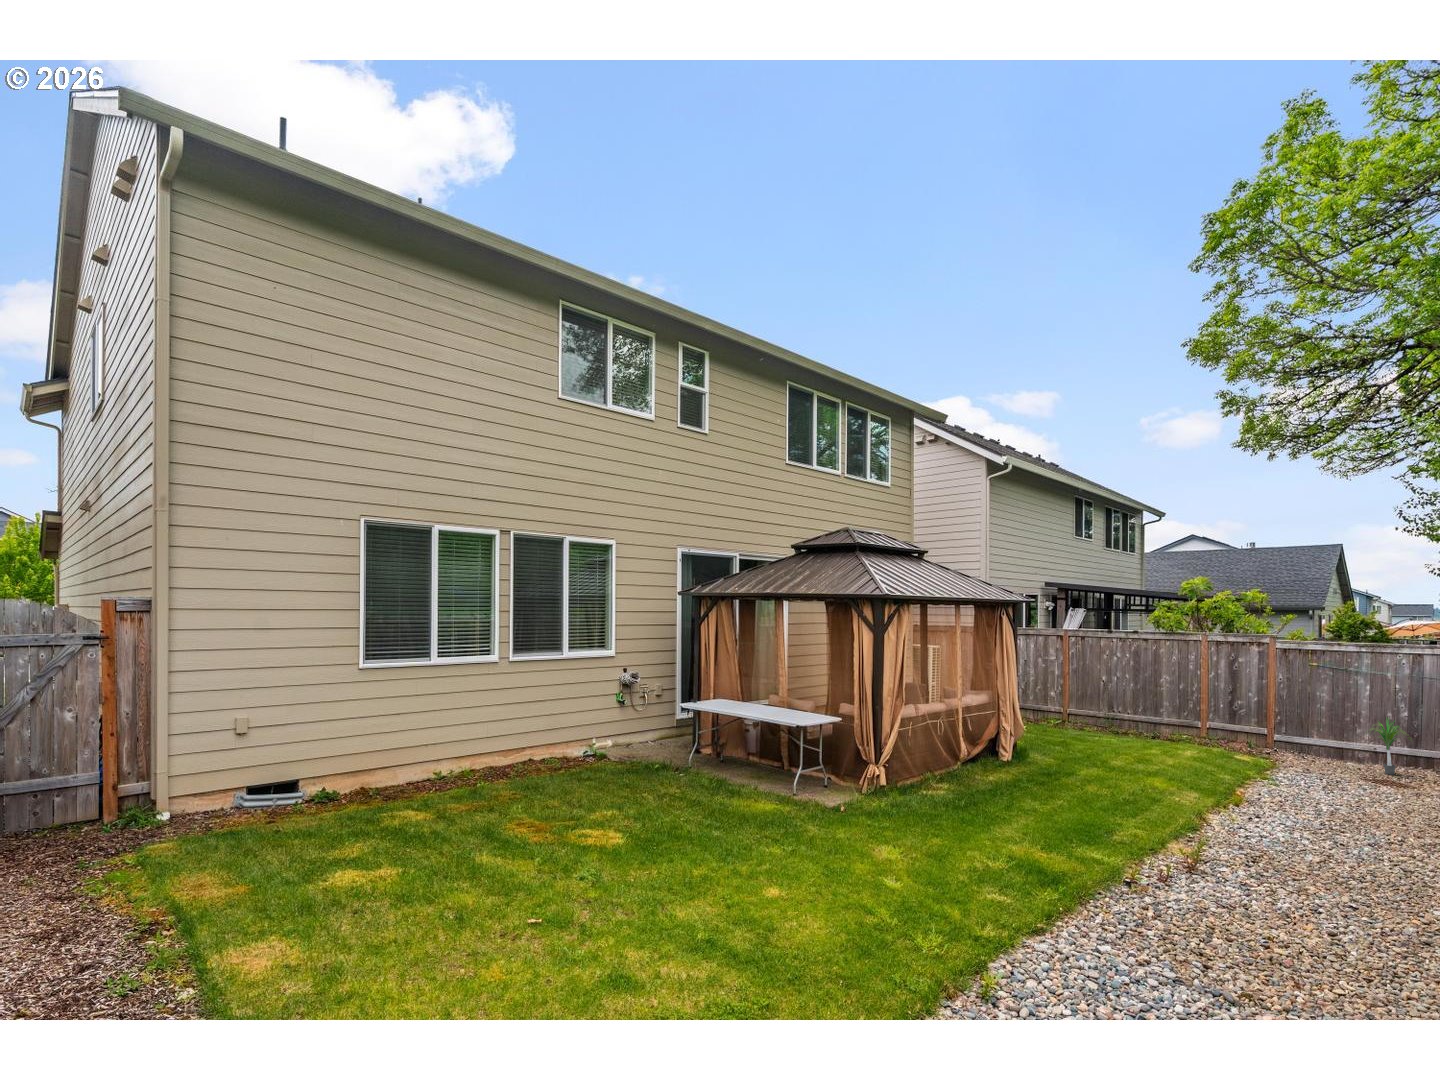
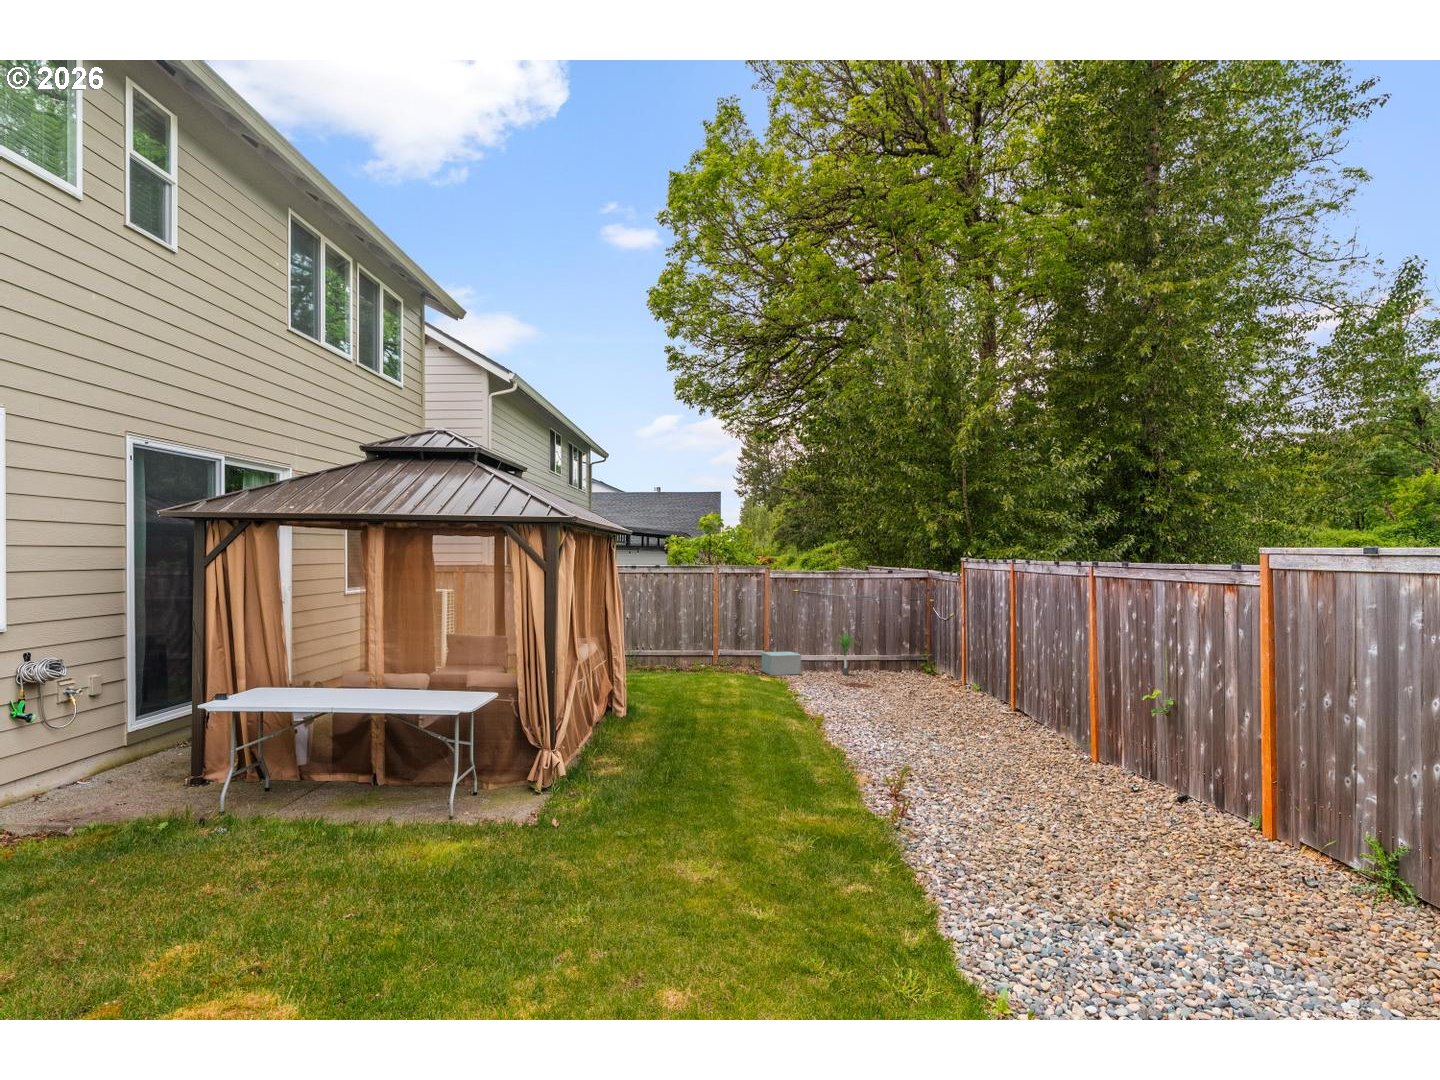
storage box: none [1264,731,1315,763] -> present [762,652,801,675]

